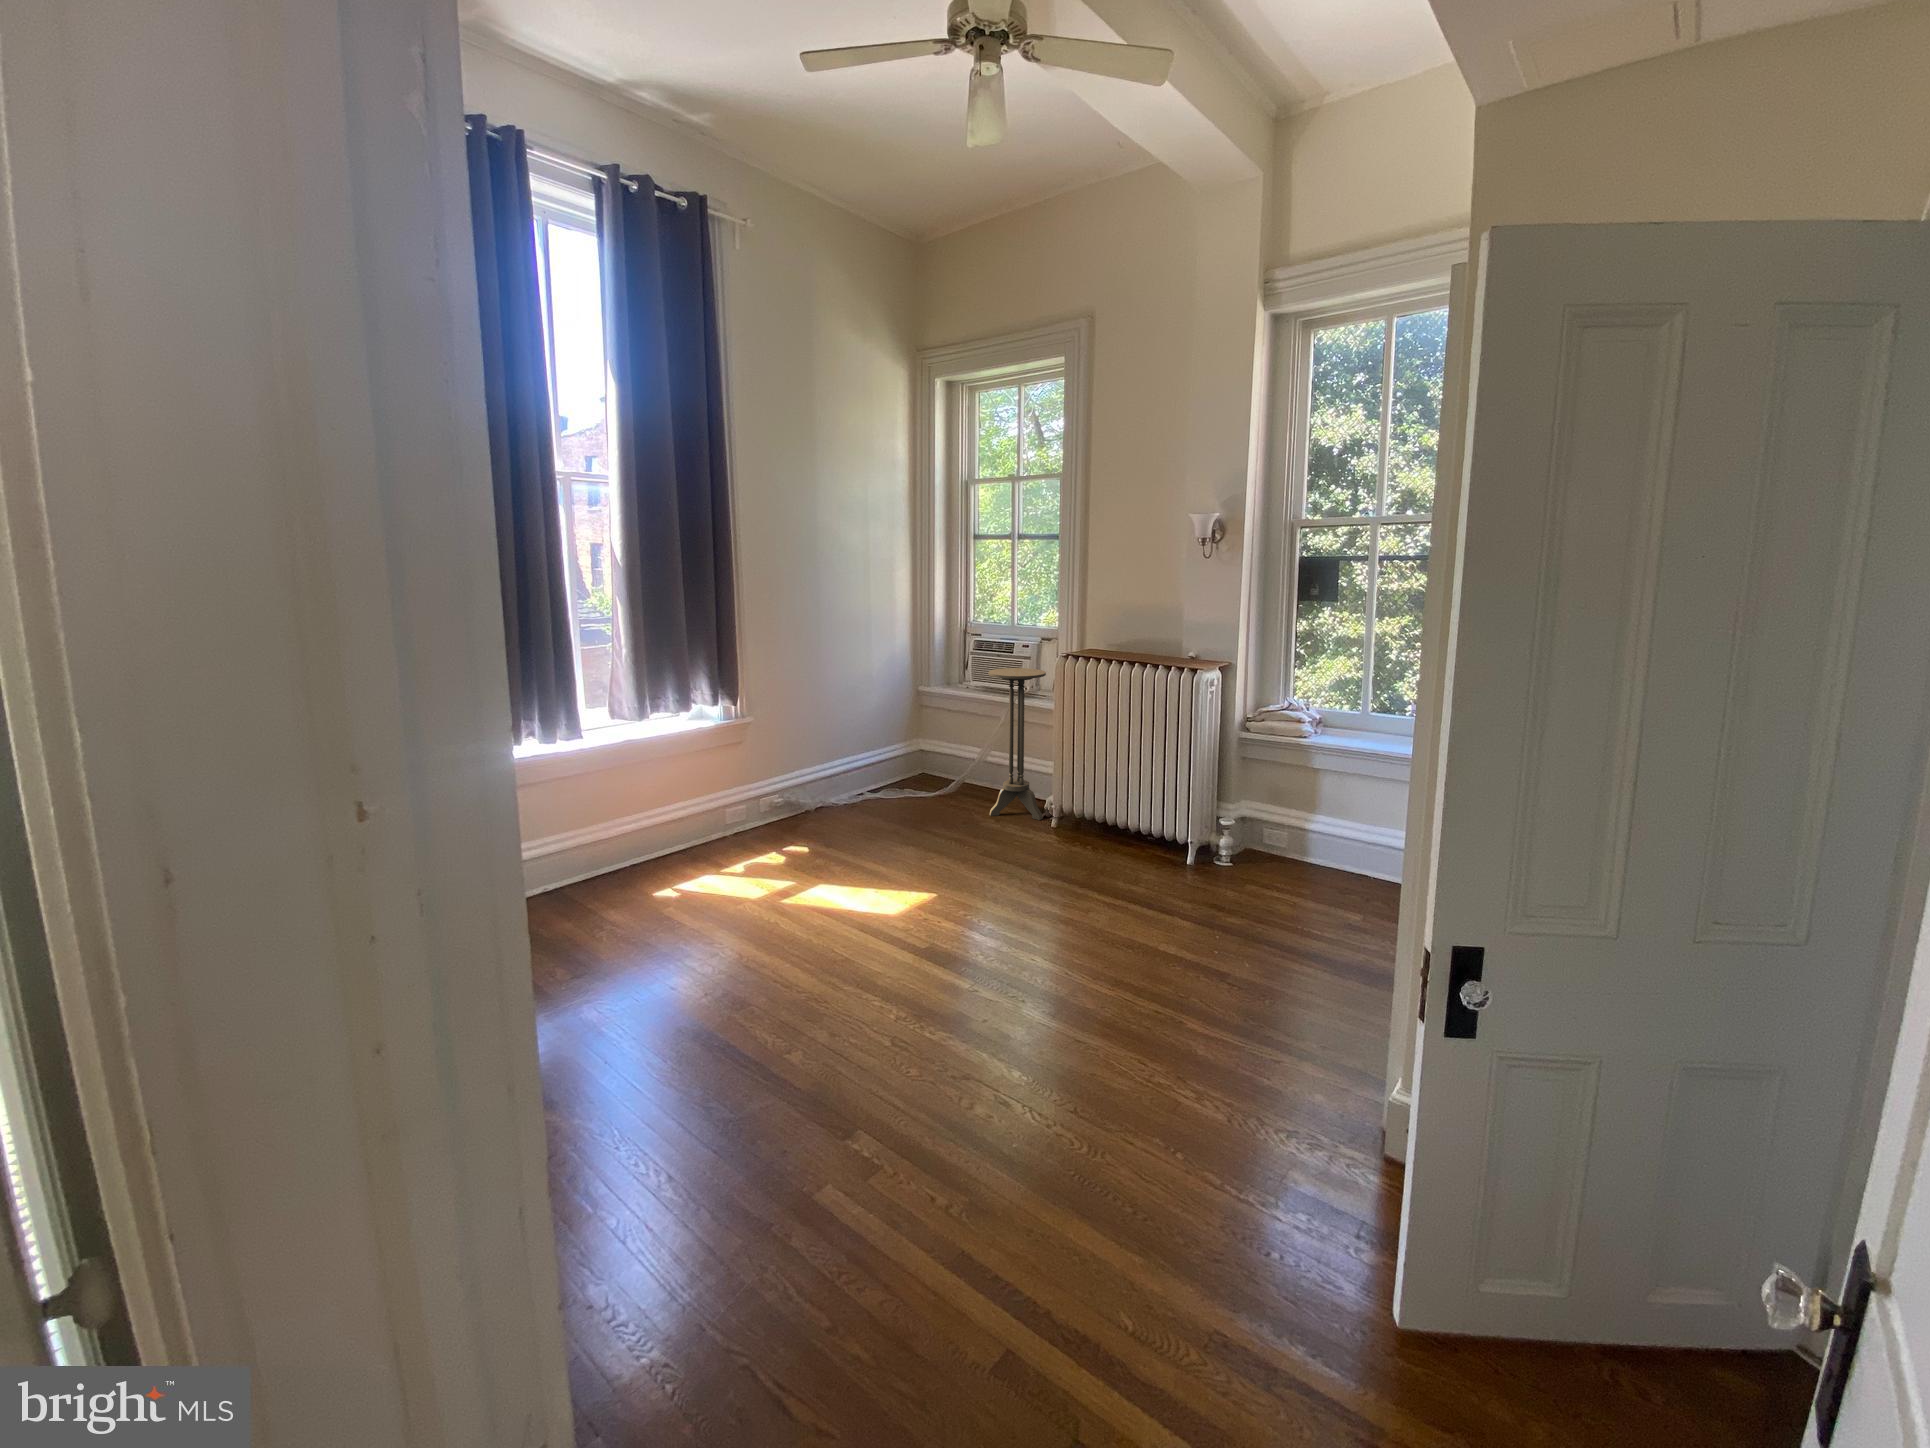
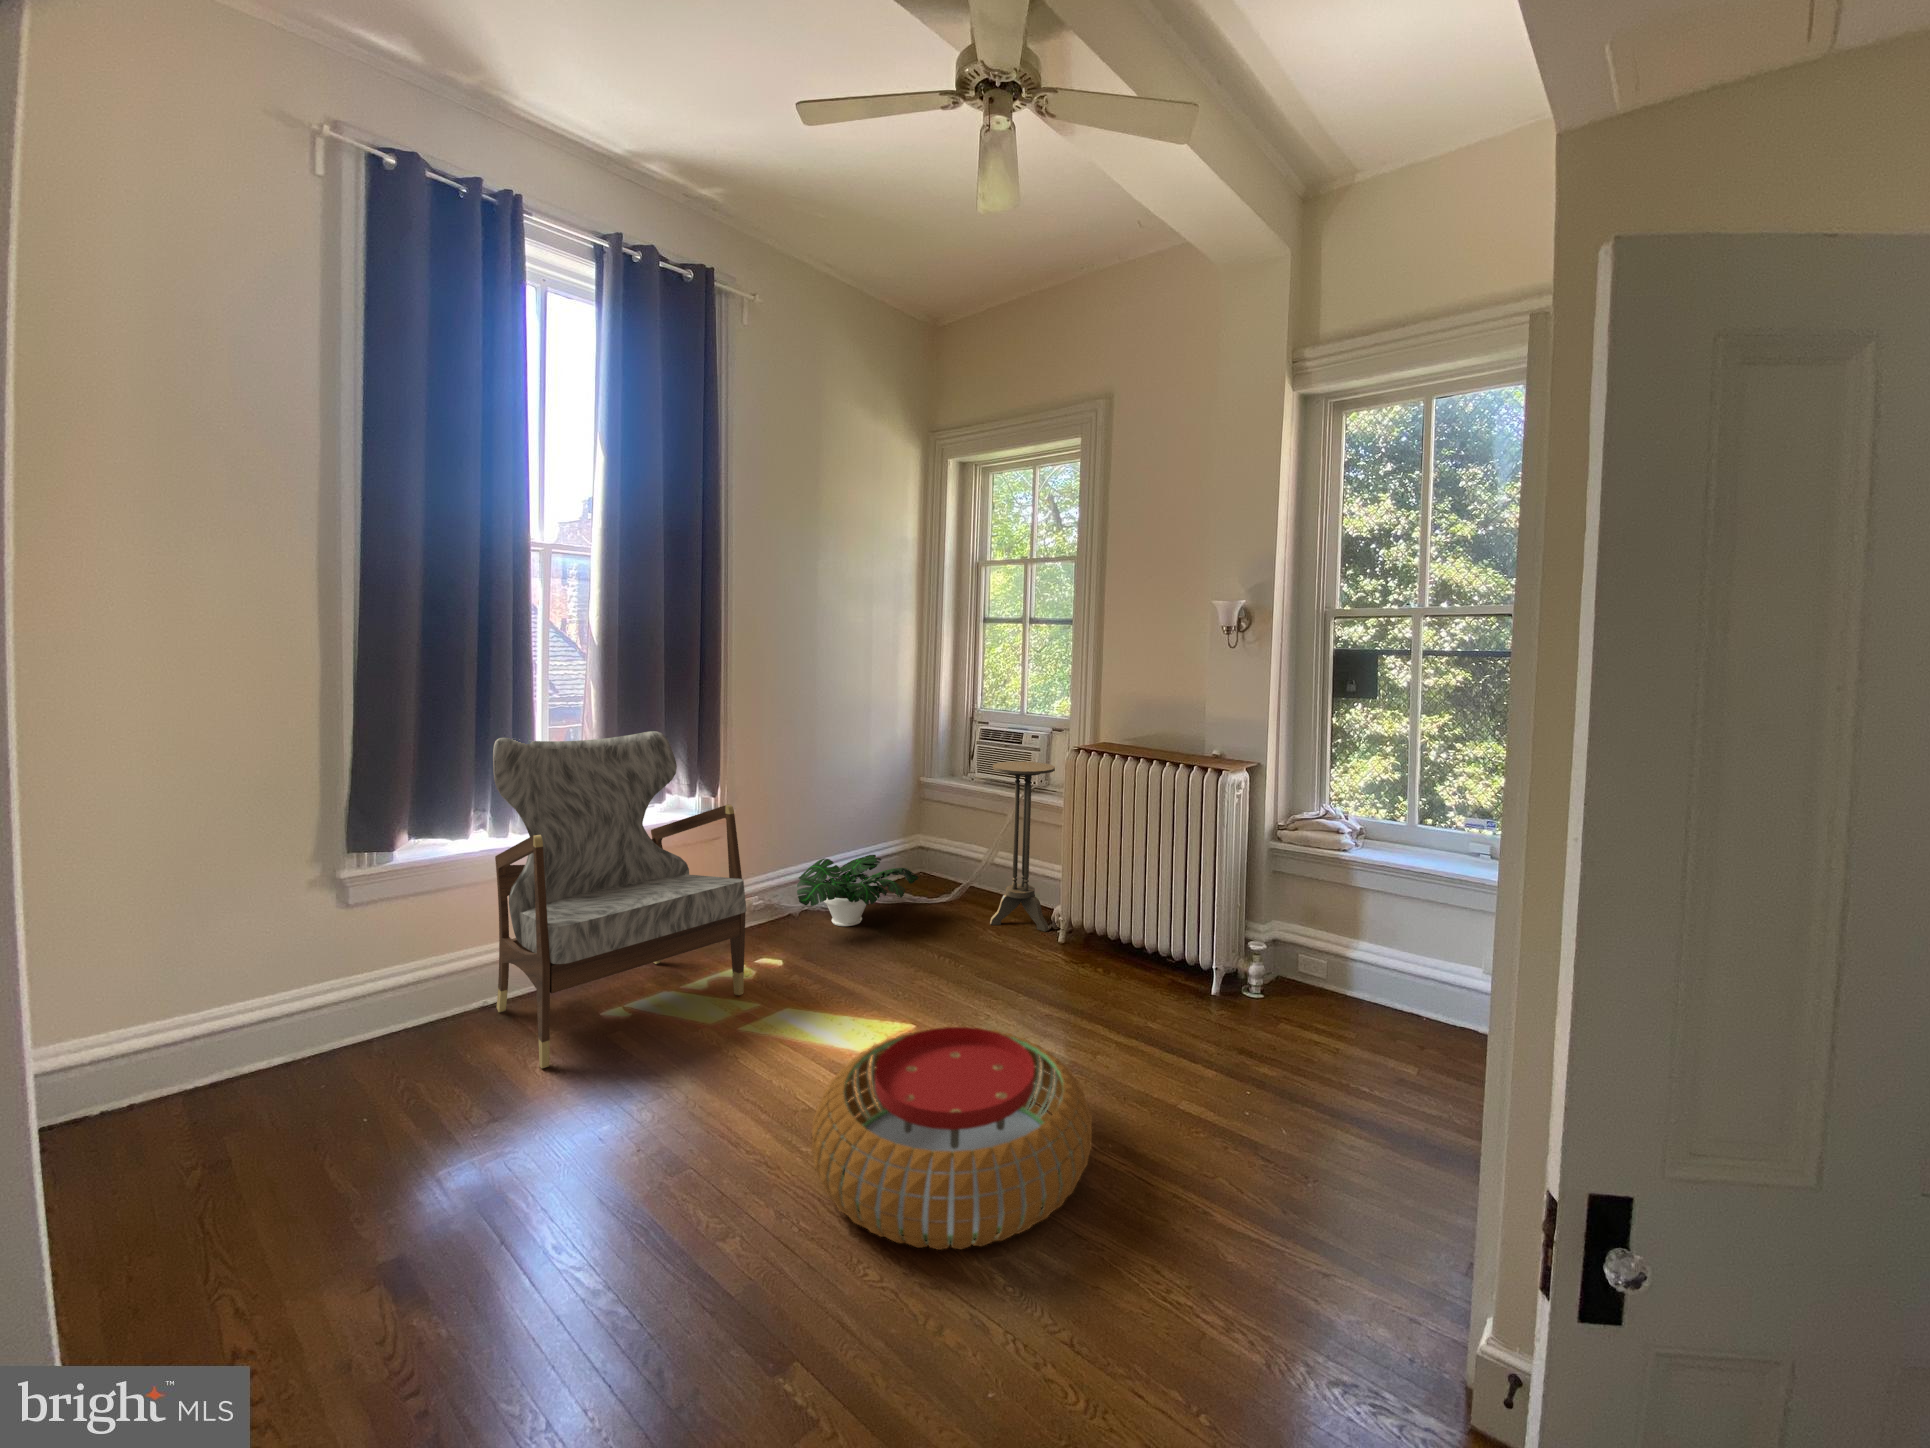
armchair: none [541,646,776,934] -> present [493,731,746,1068]
potted plant: none [813,757,923,820] -> present [797,855,918,926]
pouf: none [855,887,1086,1047] -> present [811,1026,1092,1250]

